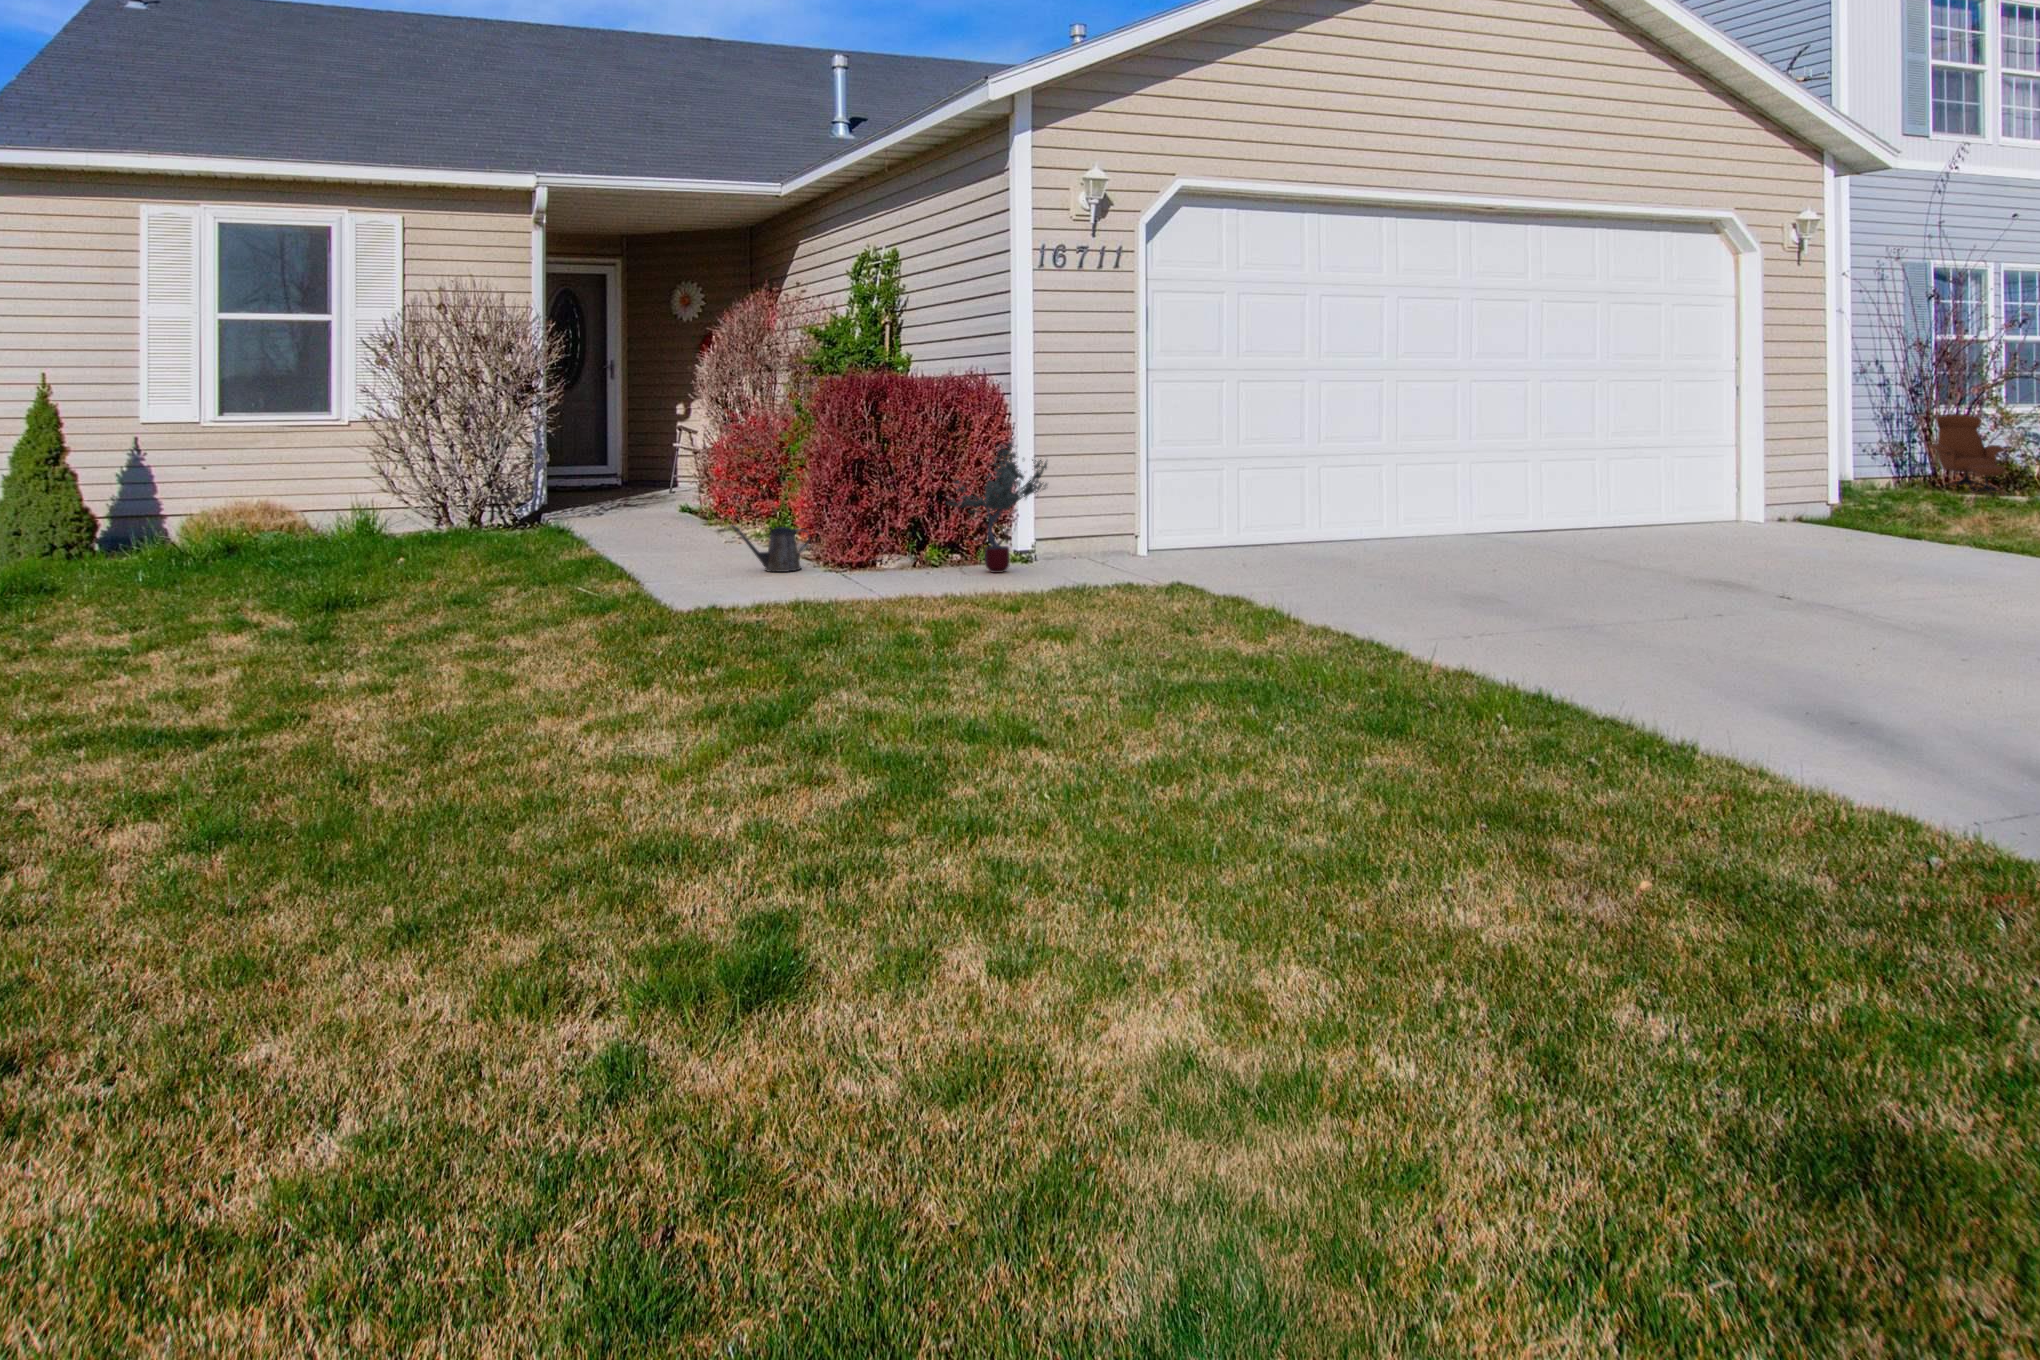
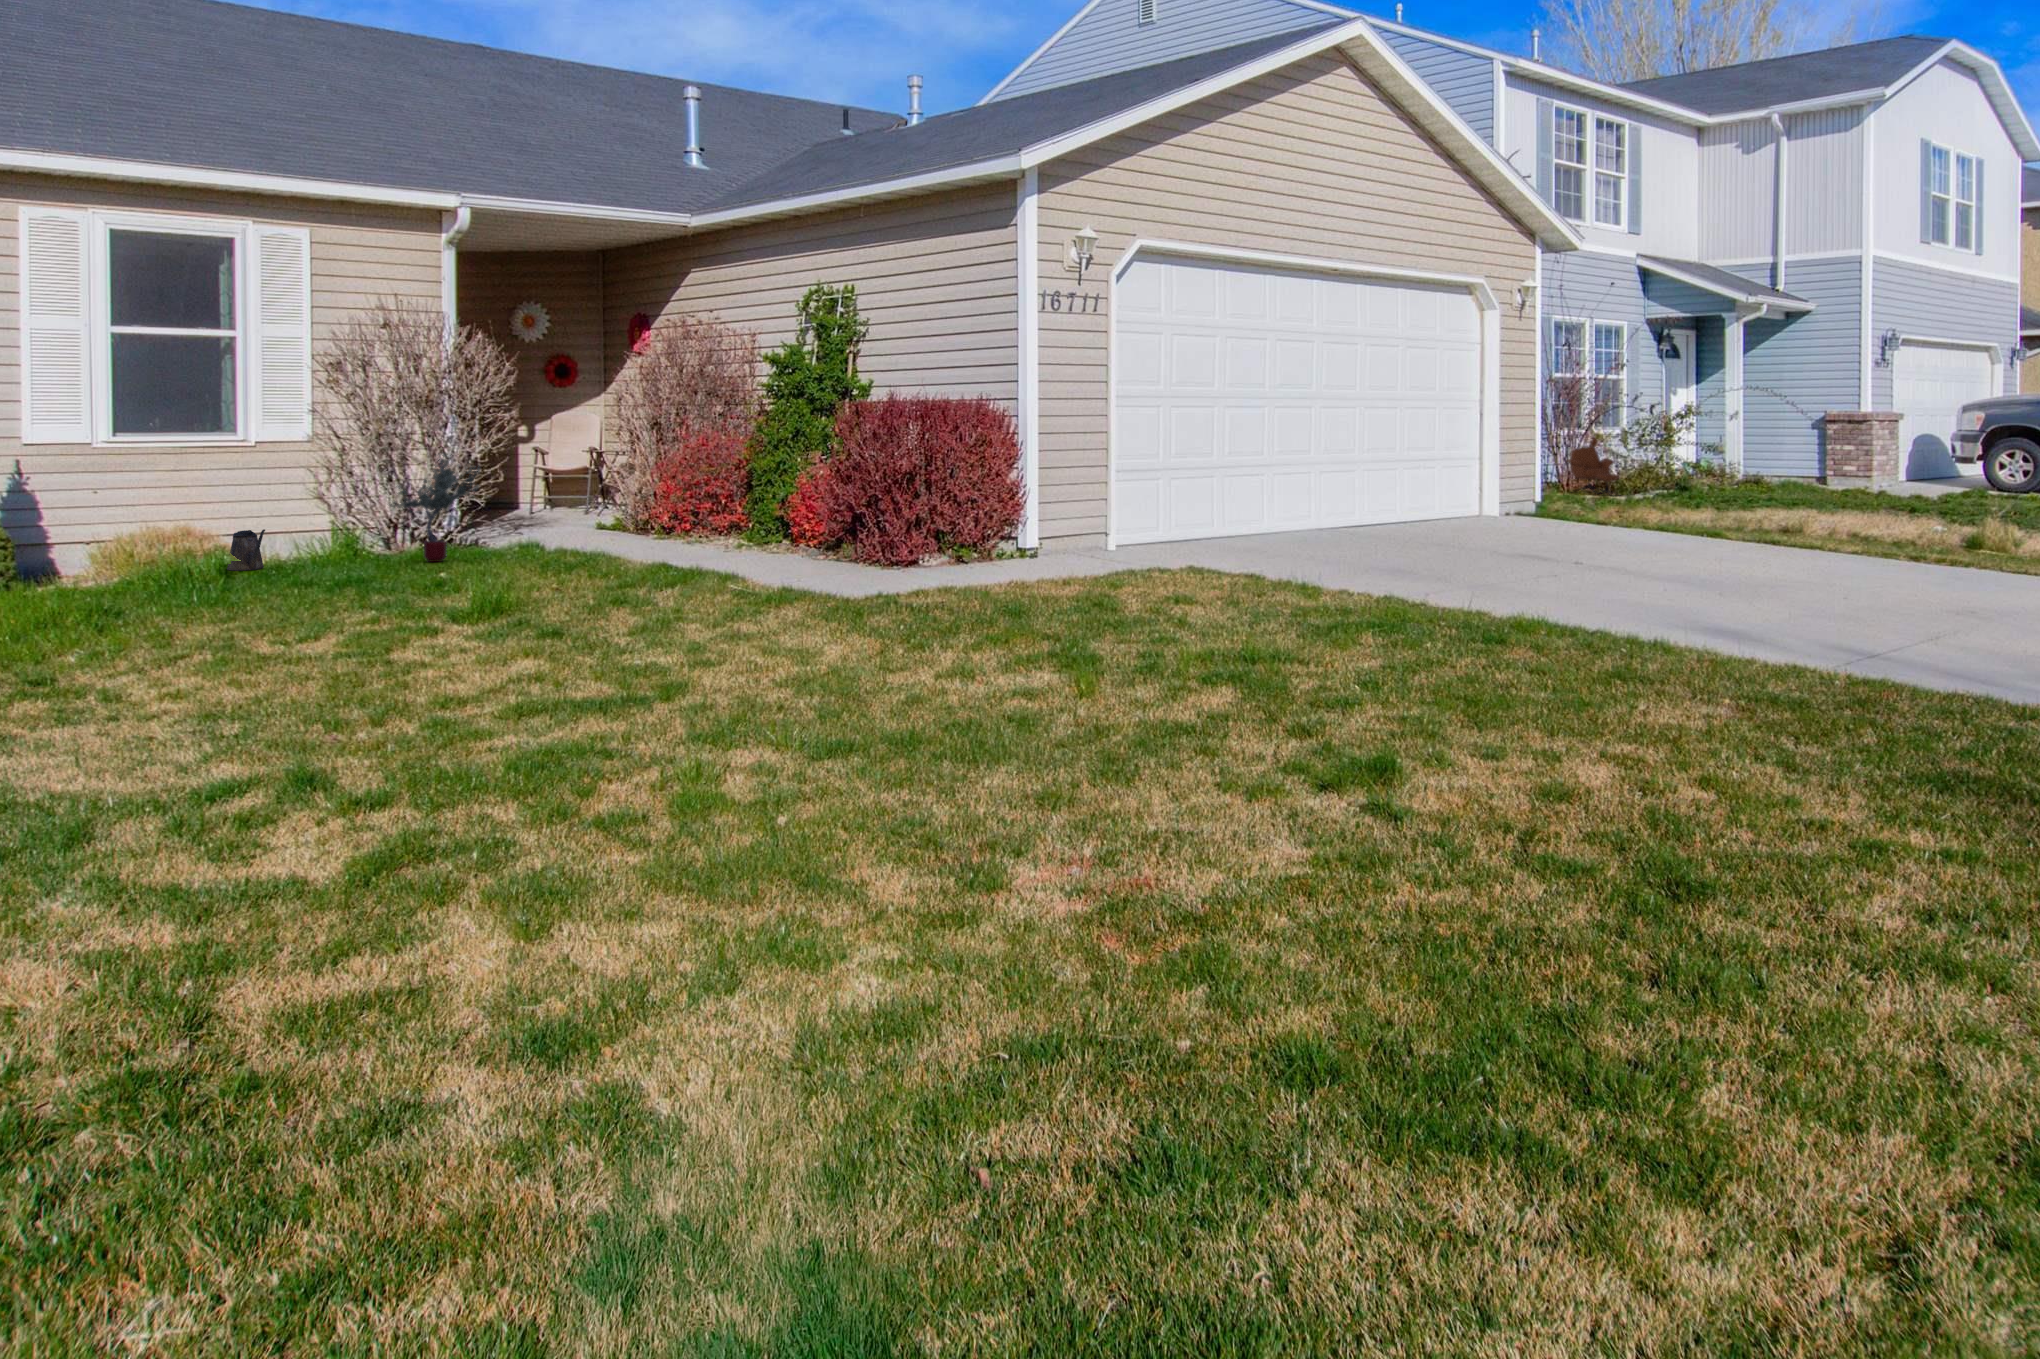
potted tree: present [946,443,1047,573] -> present [390,454,480,562]
watering can: present [731,525,810,572] -> present [227,529,265,571]

